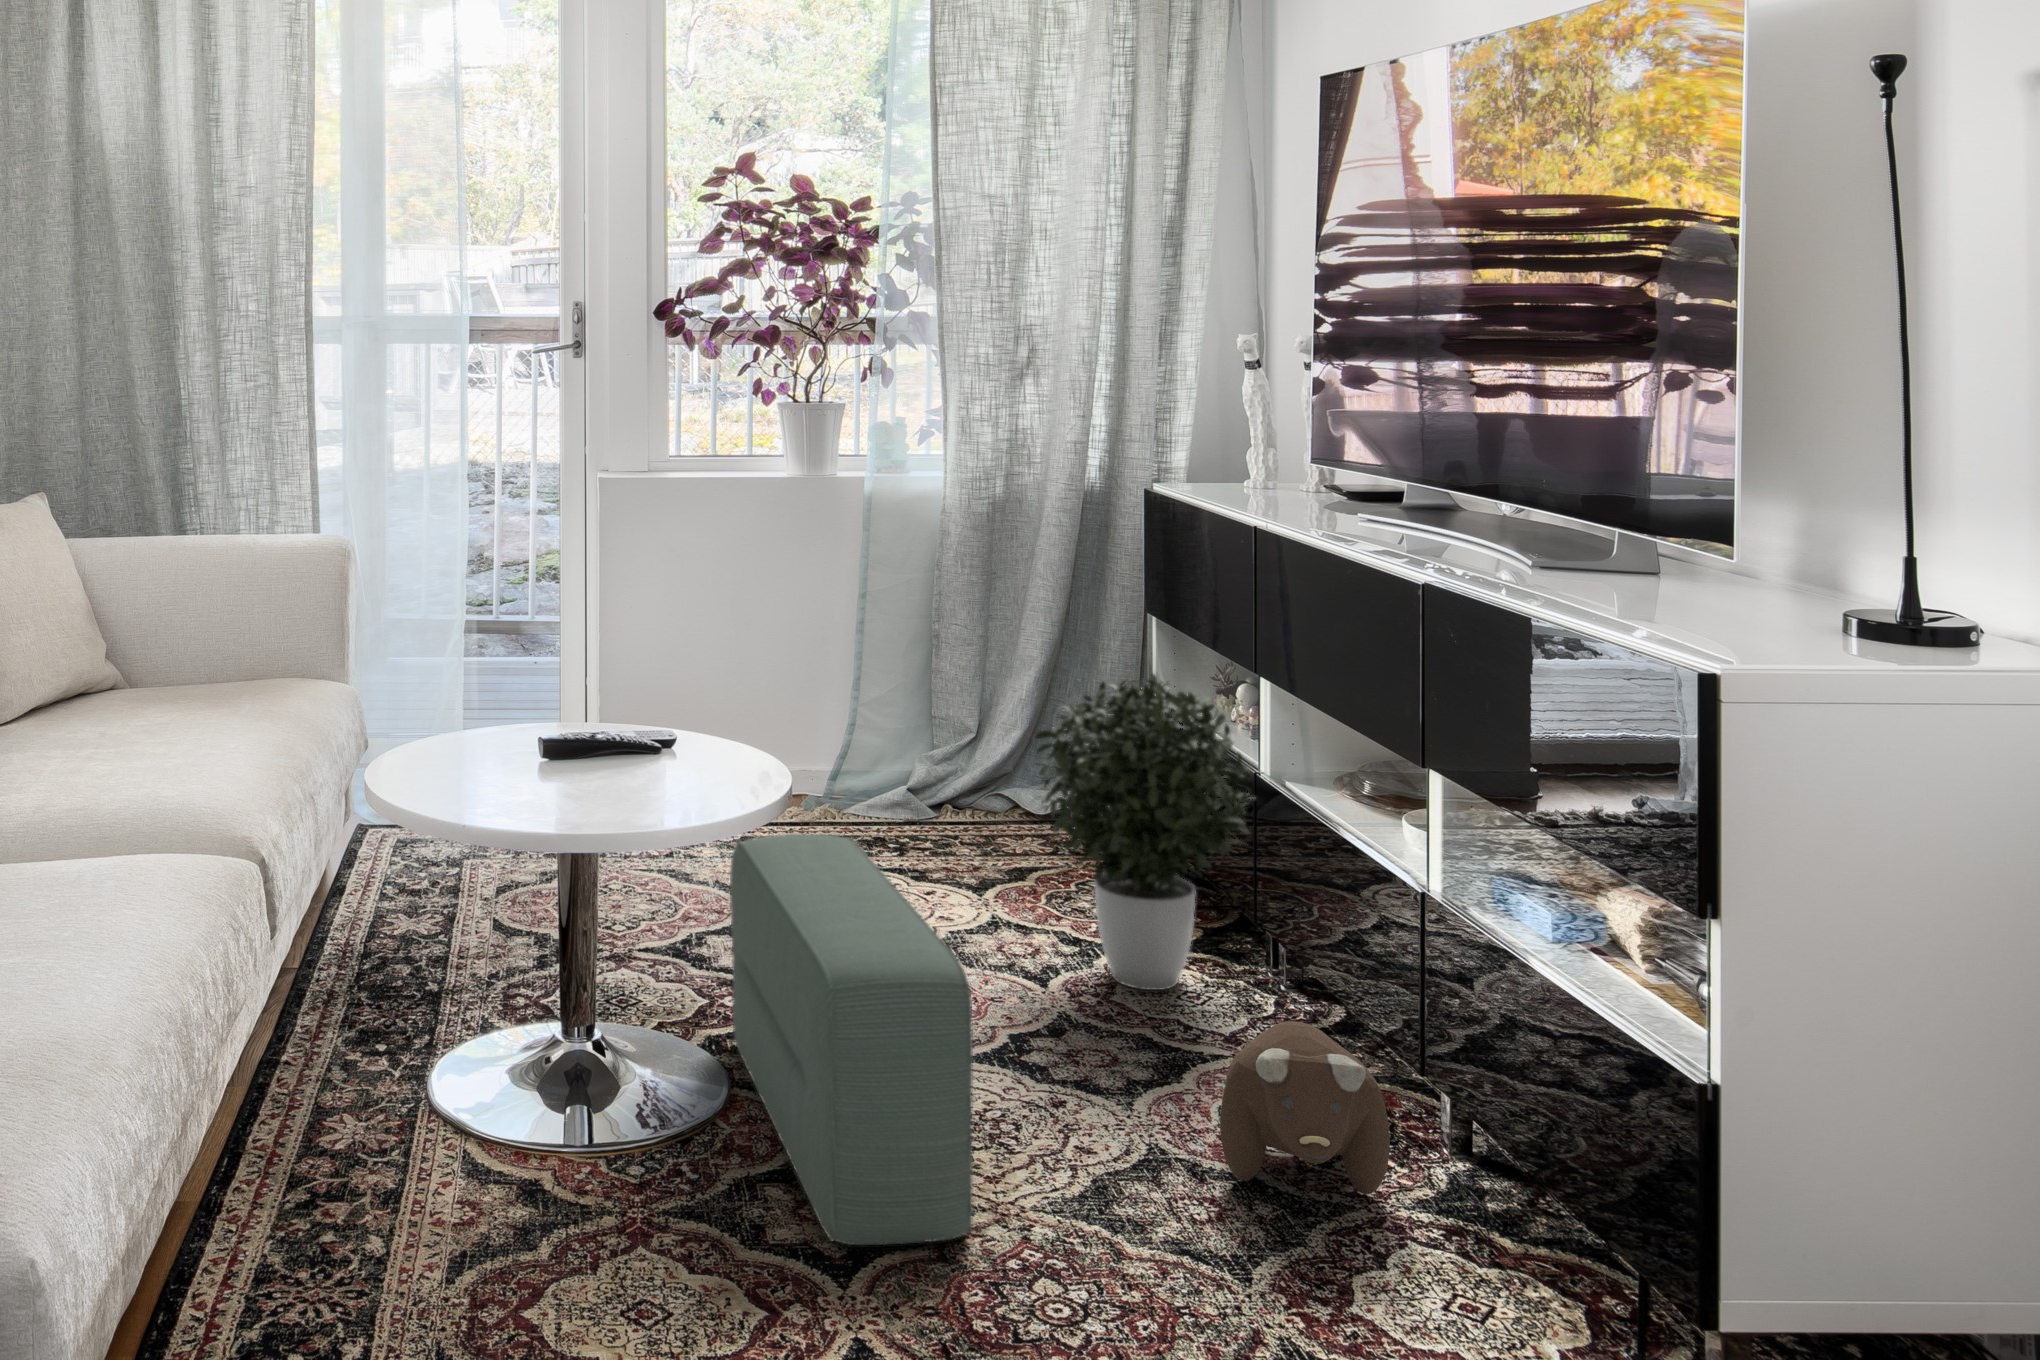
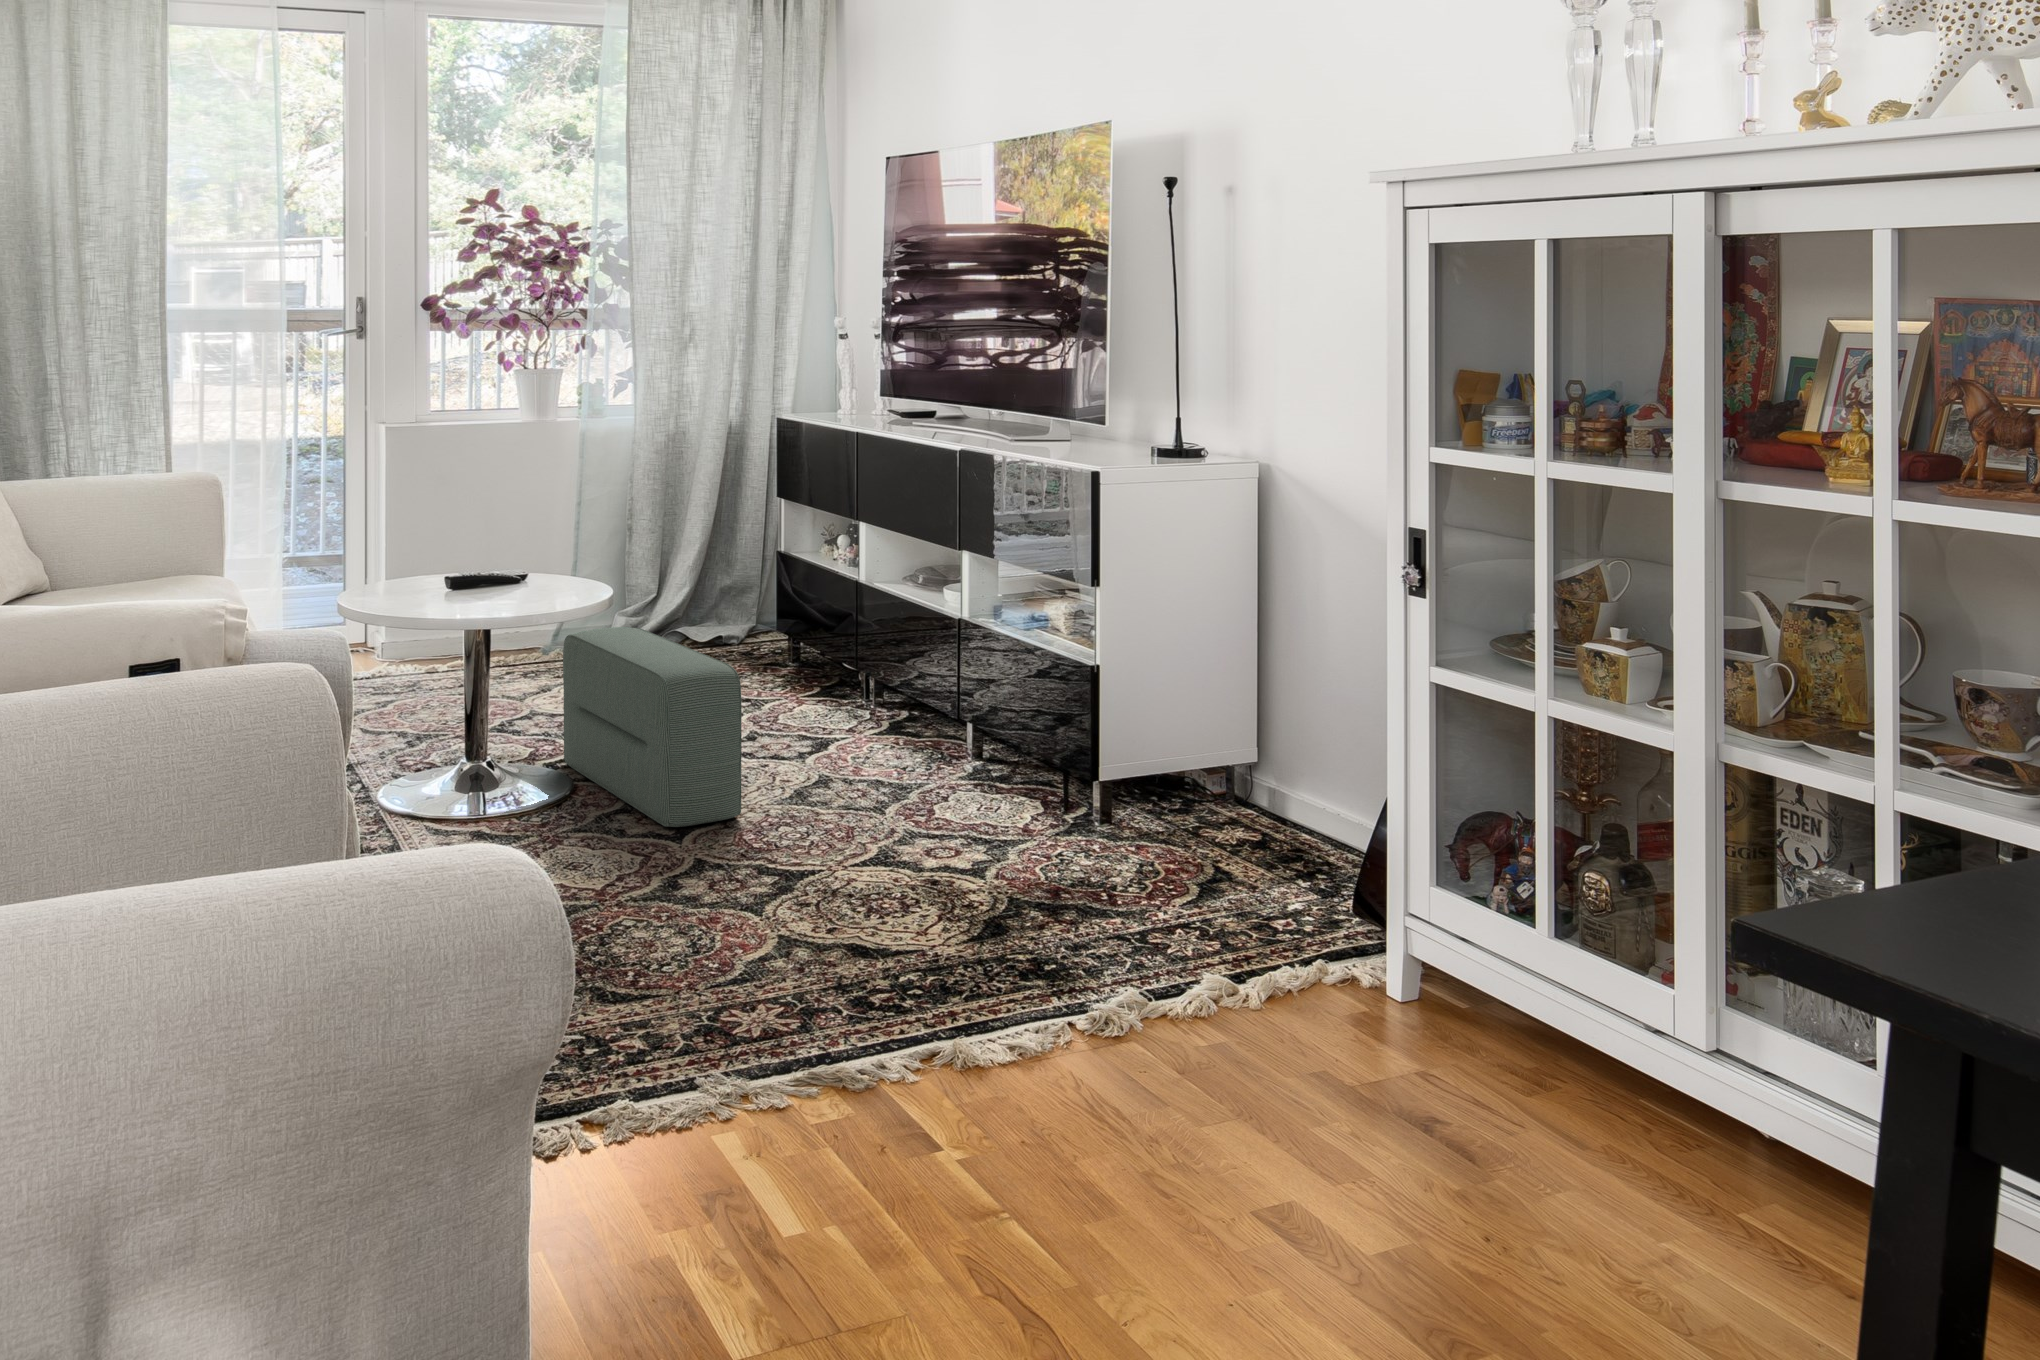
potted plant: present [1035,674,1249,990] -> none [727,525,860,715]
plush toy: present [1220,1021,1390,1194] -> none [861,693,946,780]

